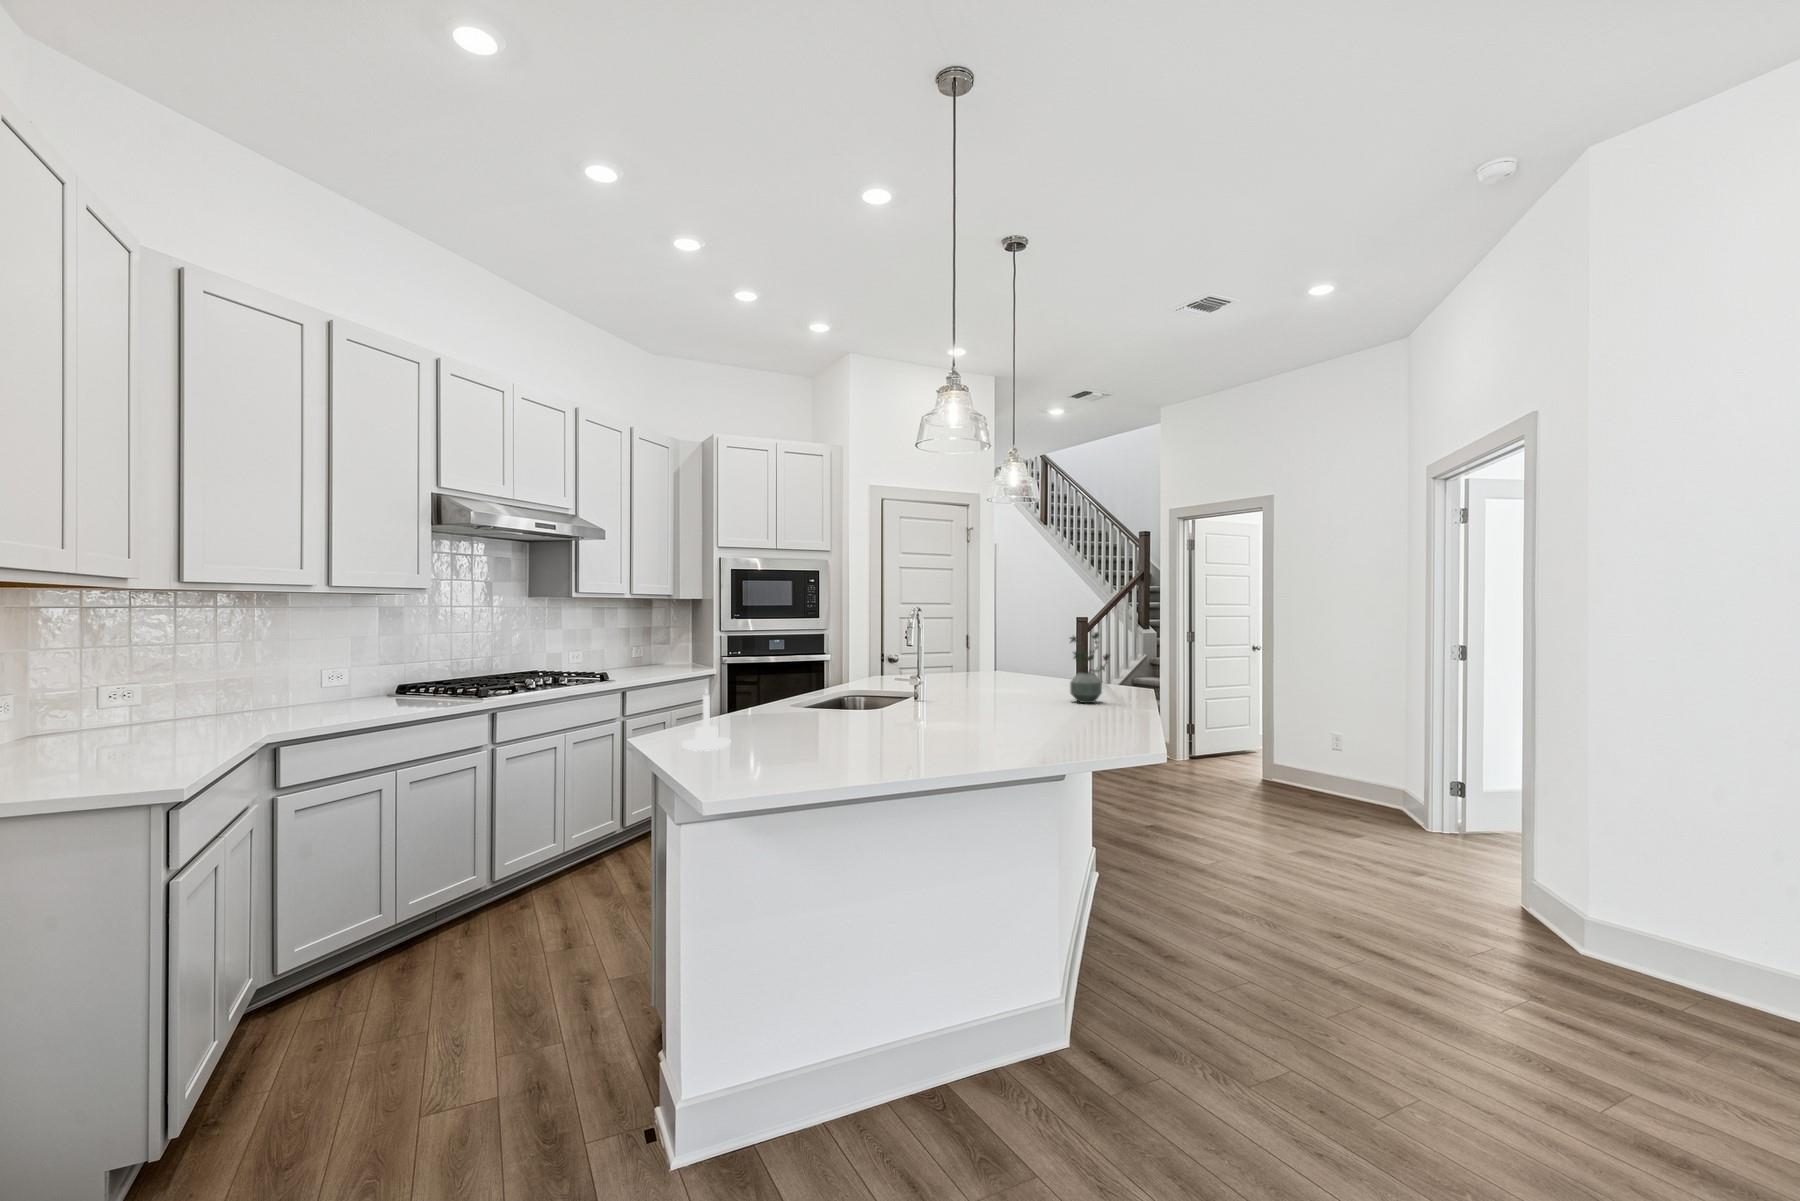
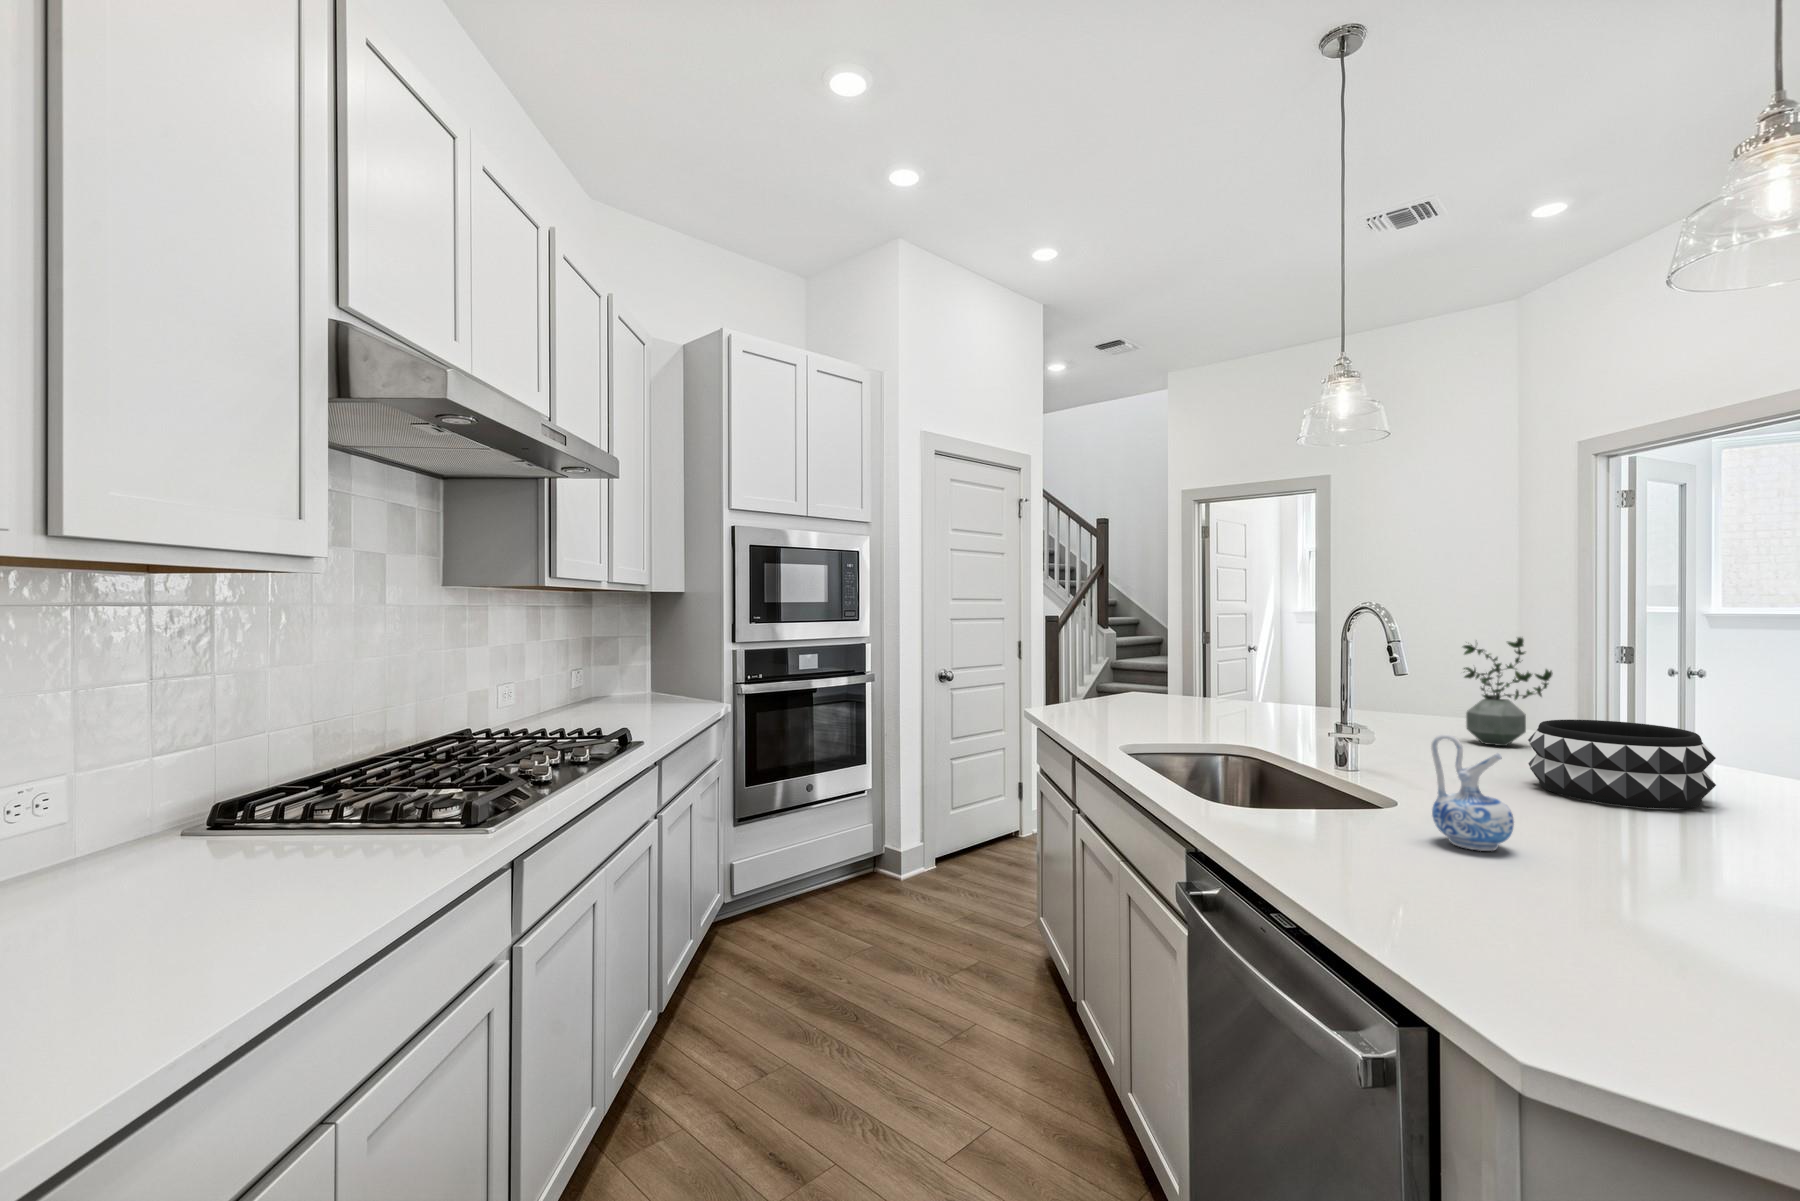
ceramic pitcher: none [835,673,866,727] -> present [1431,734,1514,851]
decorative bowl: none [983,679,1062,724] -> present [1528,720,1716,809]
candle holder: present [682,690,730,751] -> none [1520,828,1713,1043]

